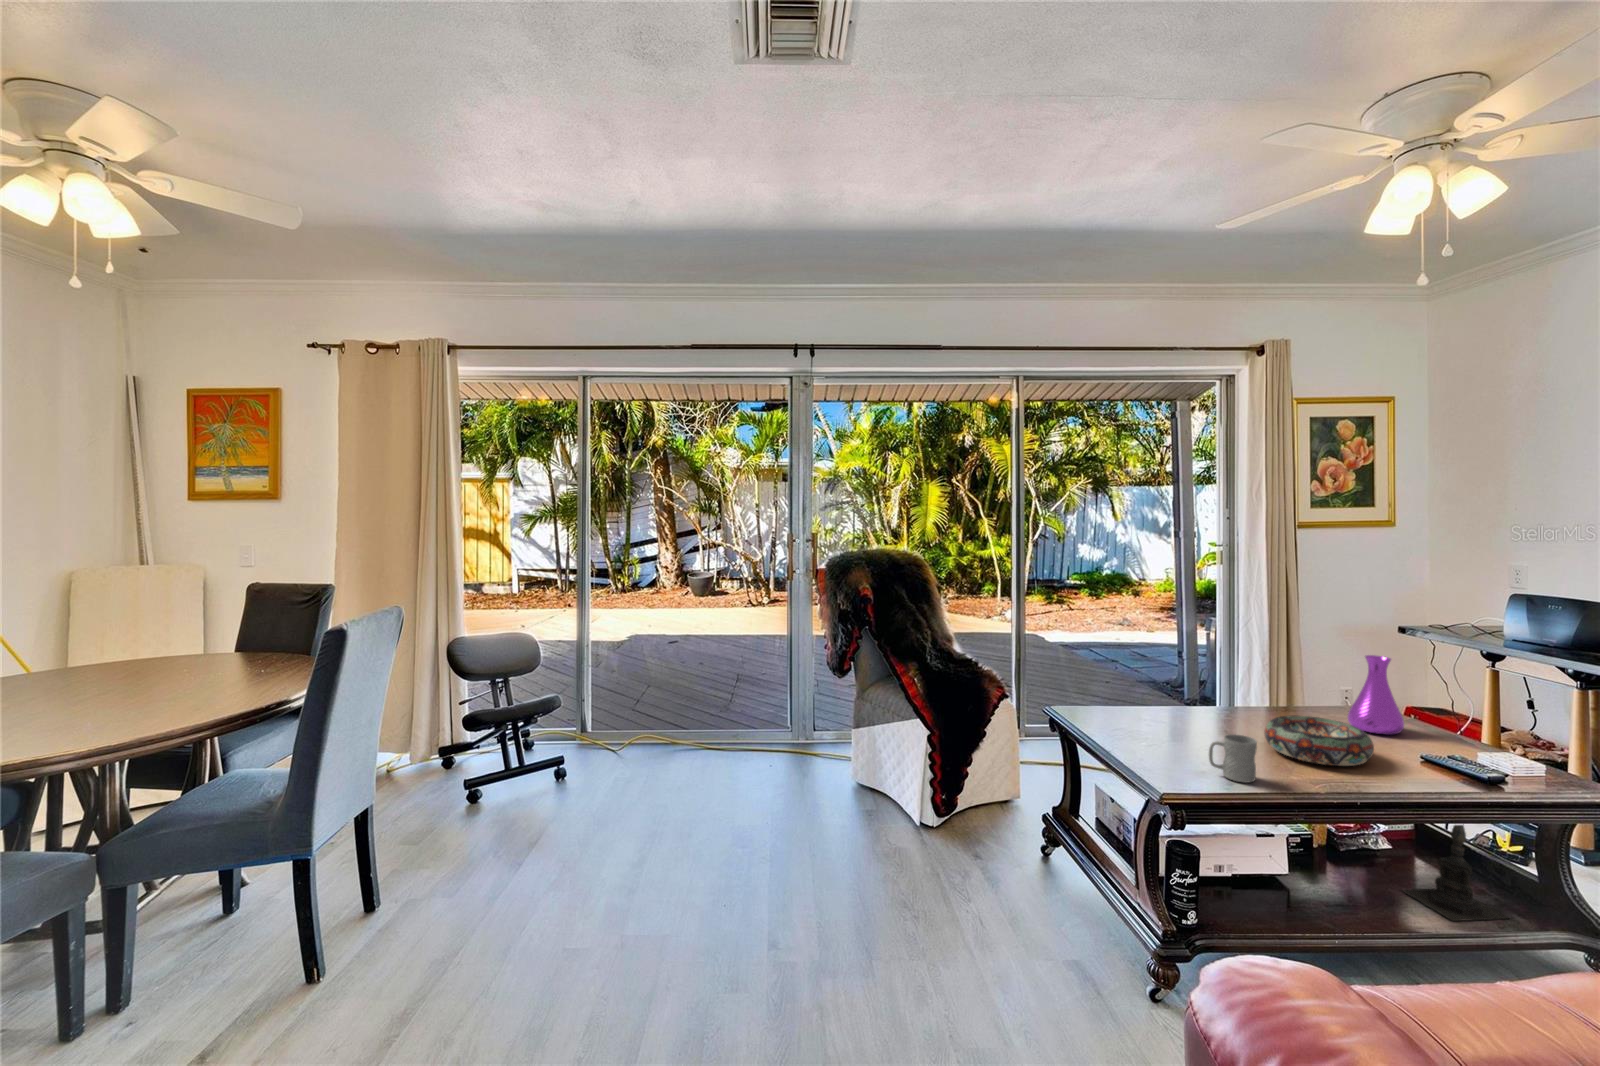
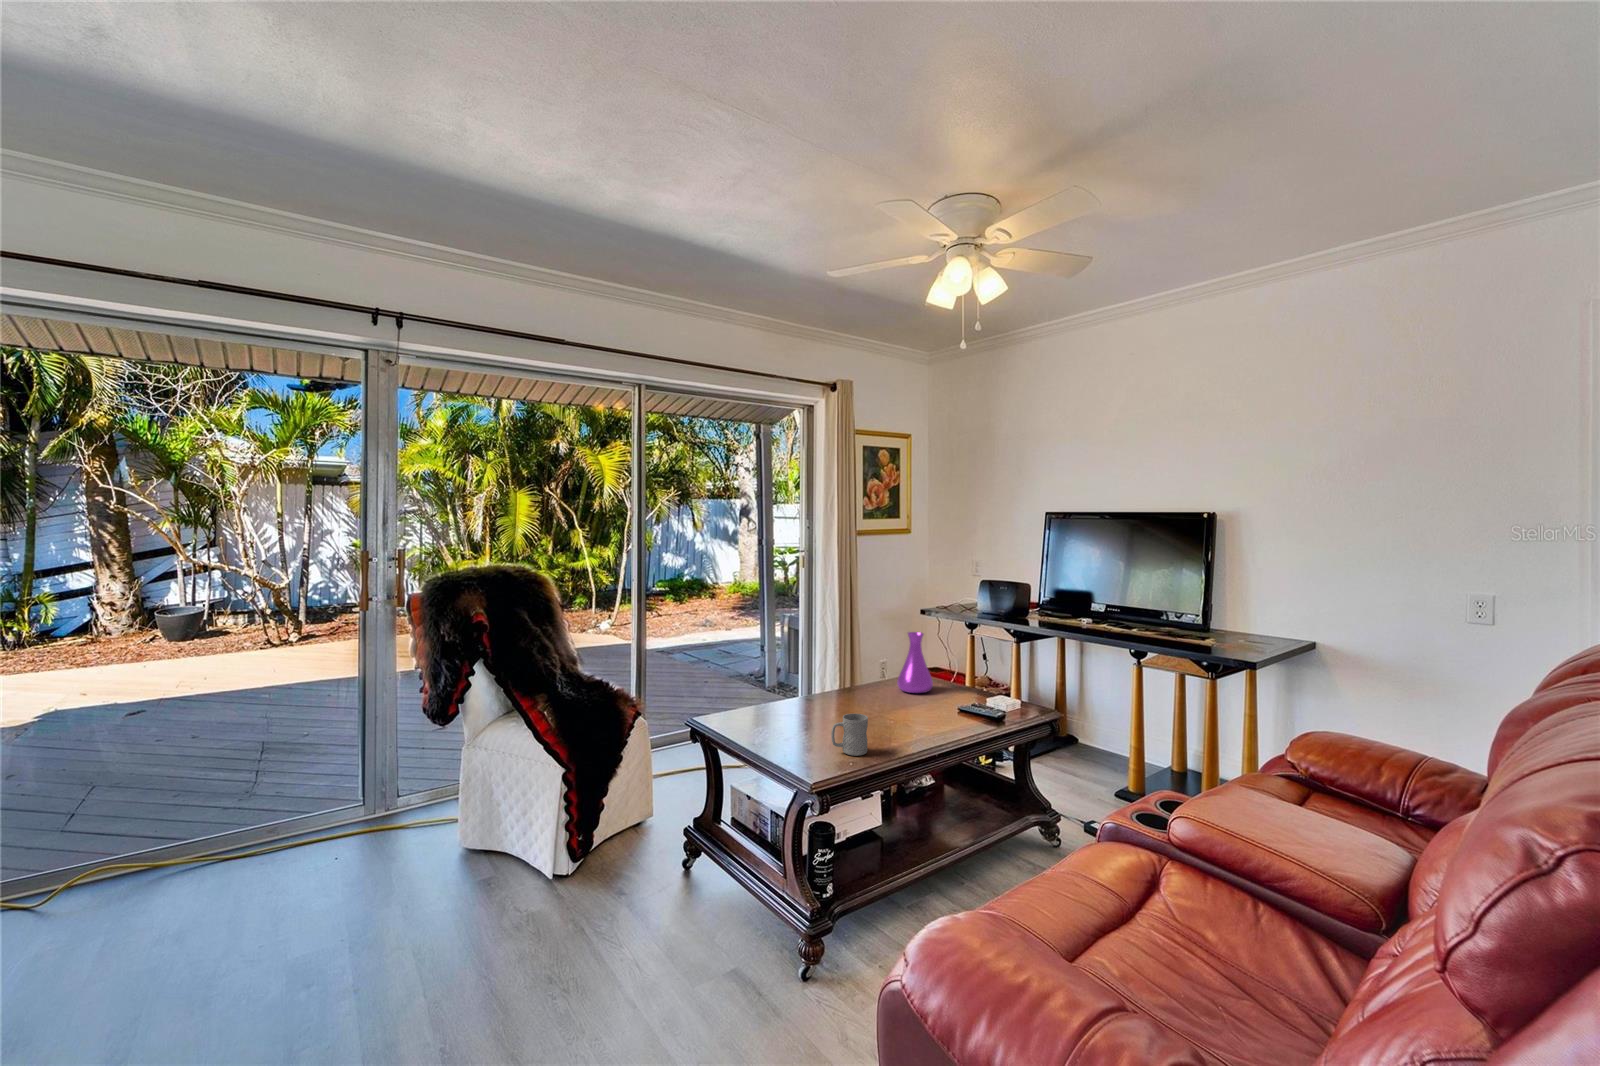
decorative bowl: present [1265,715,1374,766] -> none [856,688,931,726]
candle holder: present [1403,824,1508,921] -> none [946,725,1008,828]

